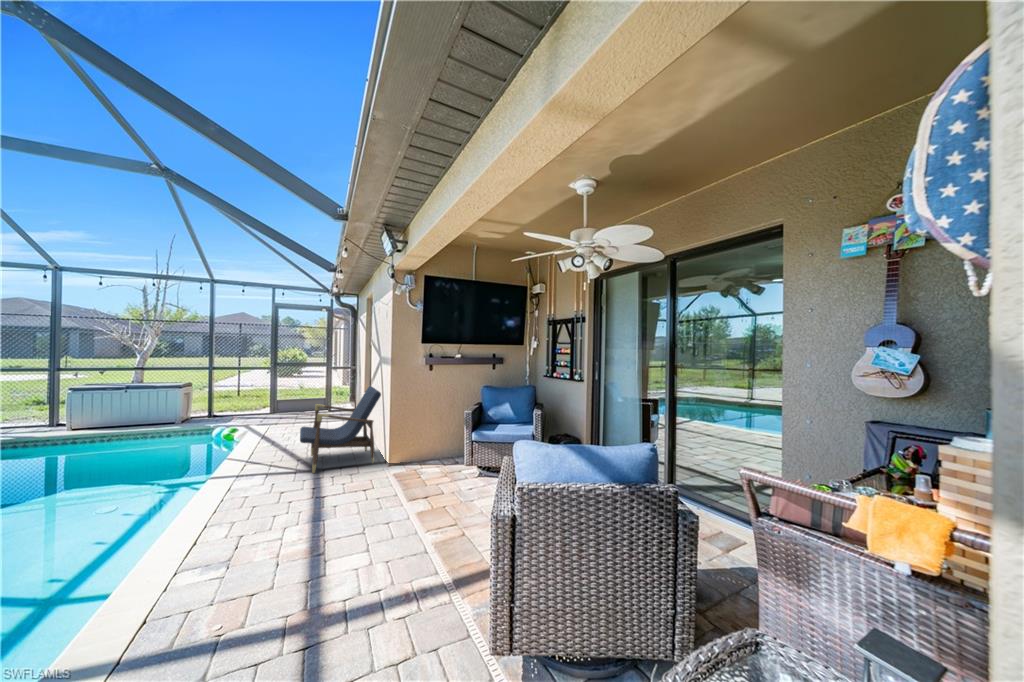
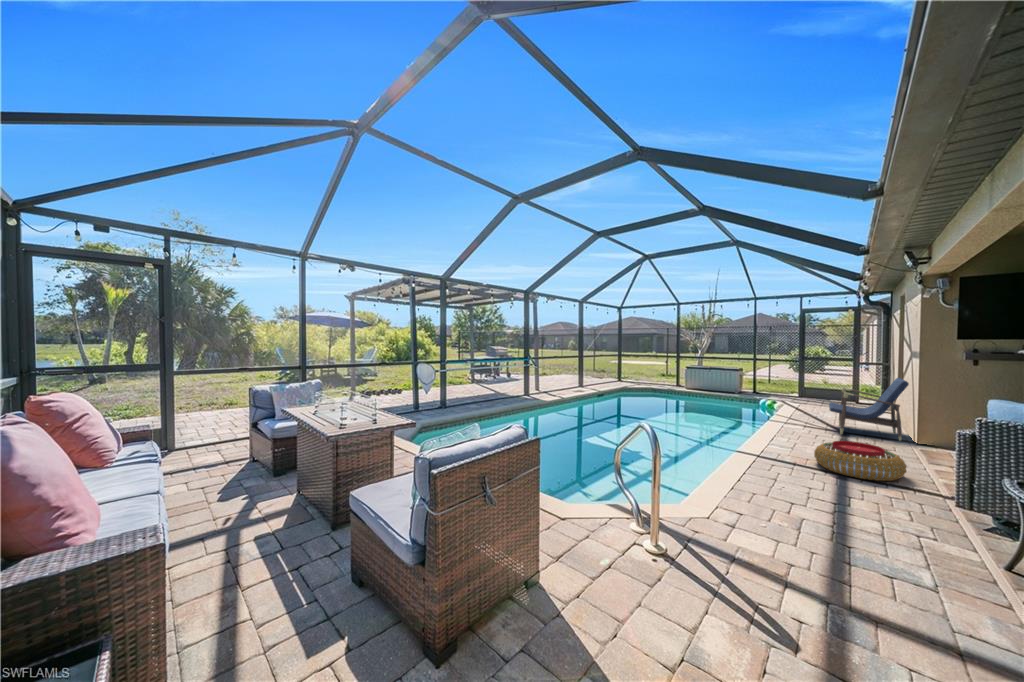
pouf: none [269,505,395,590] -> present [814,441,907,481]

